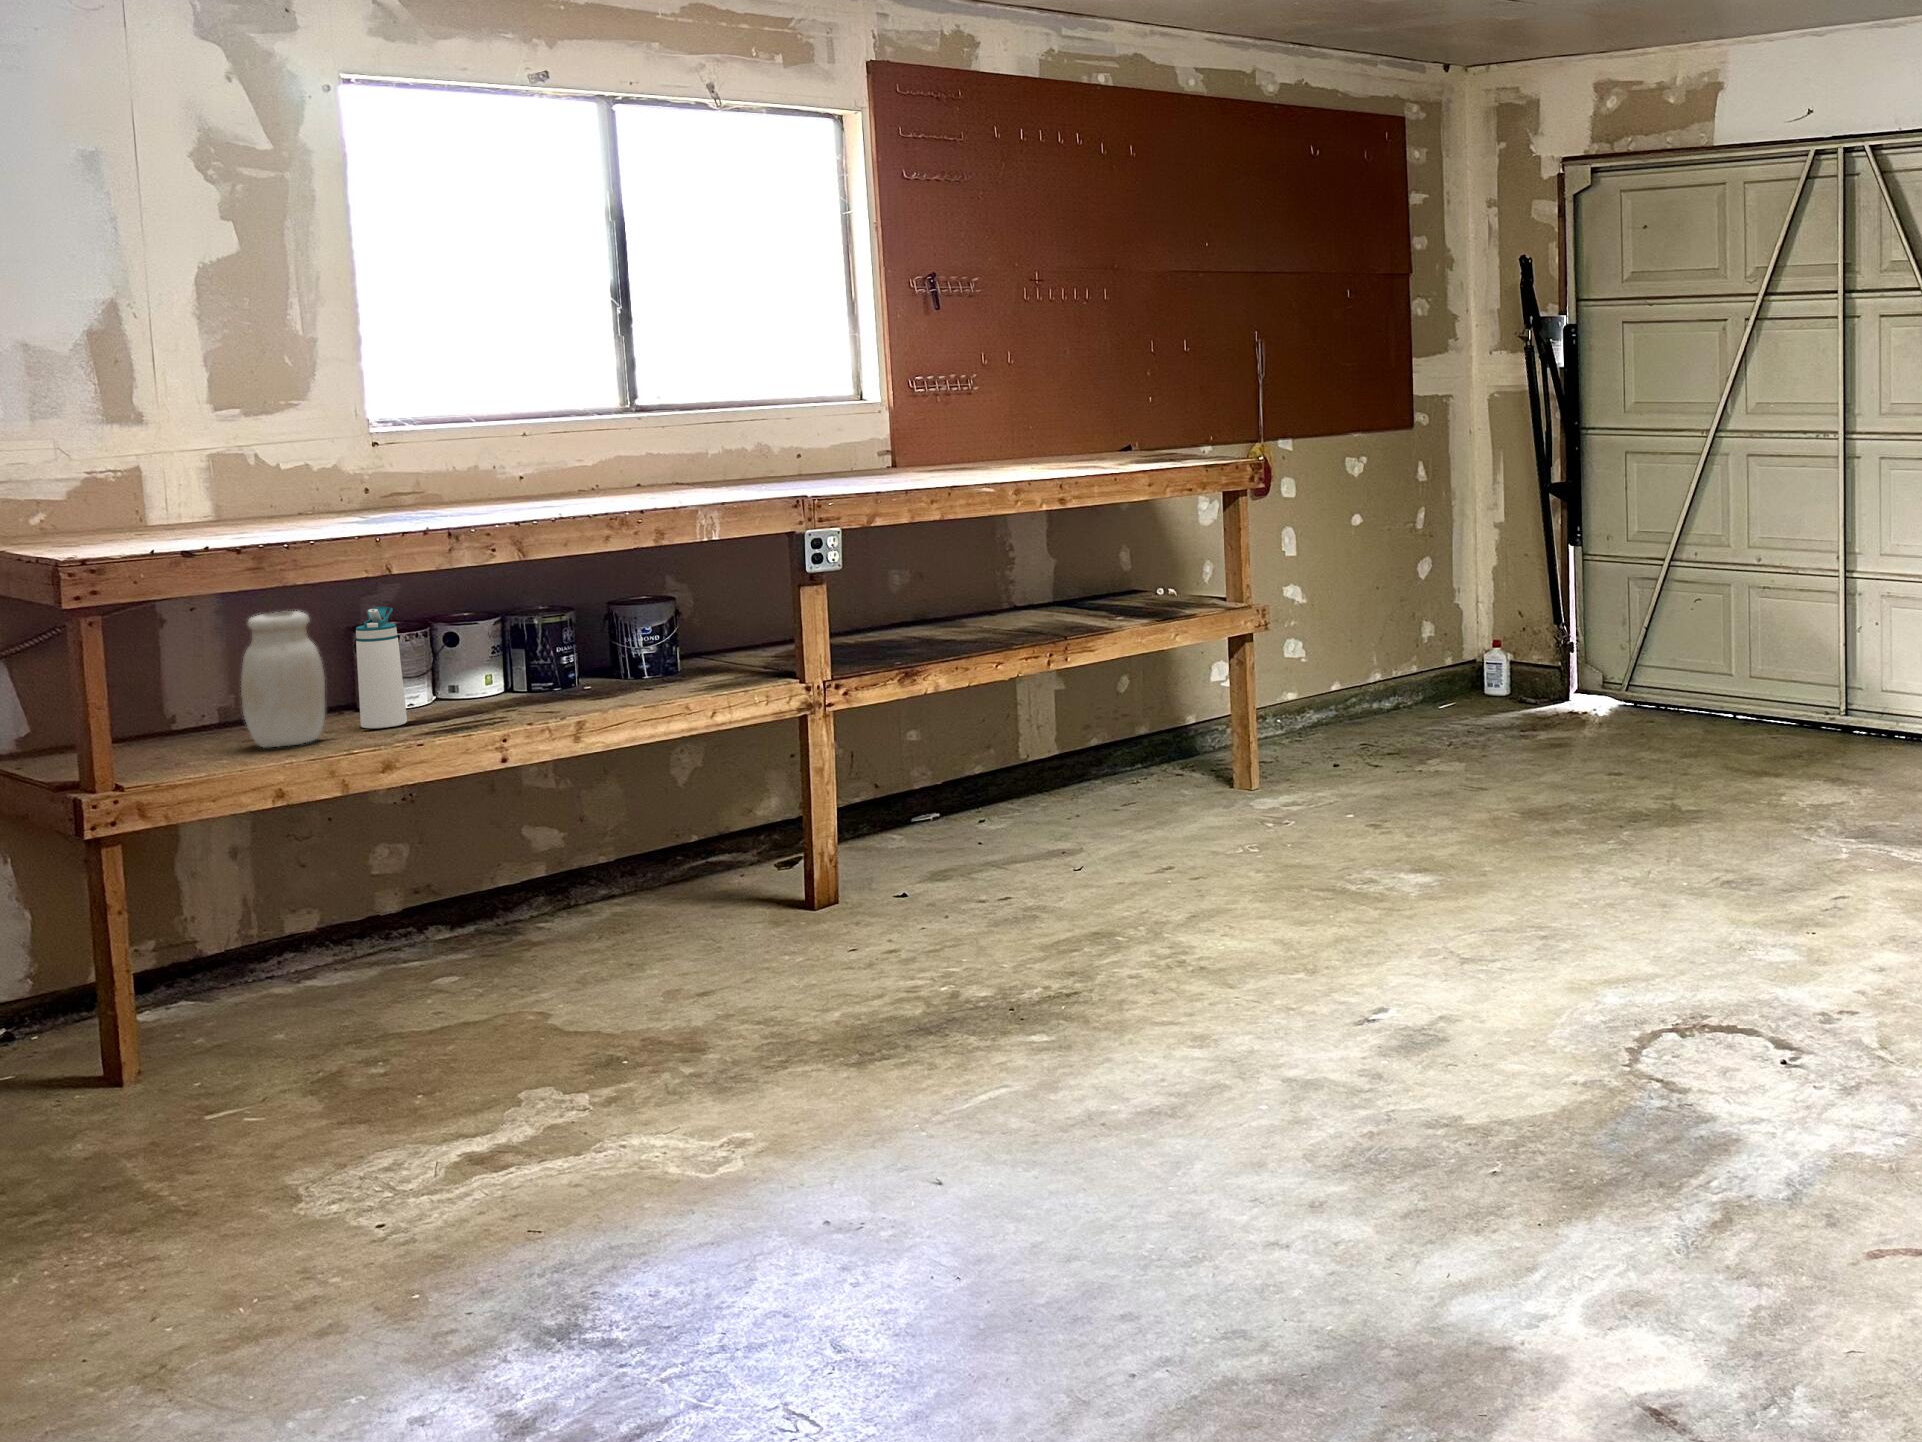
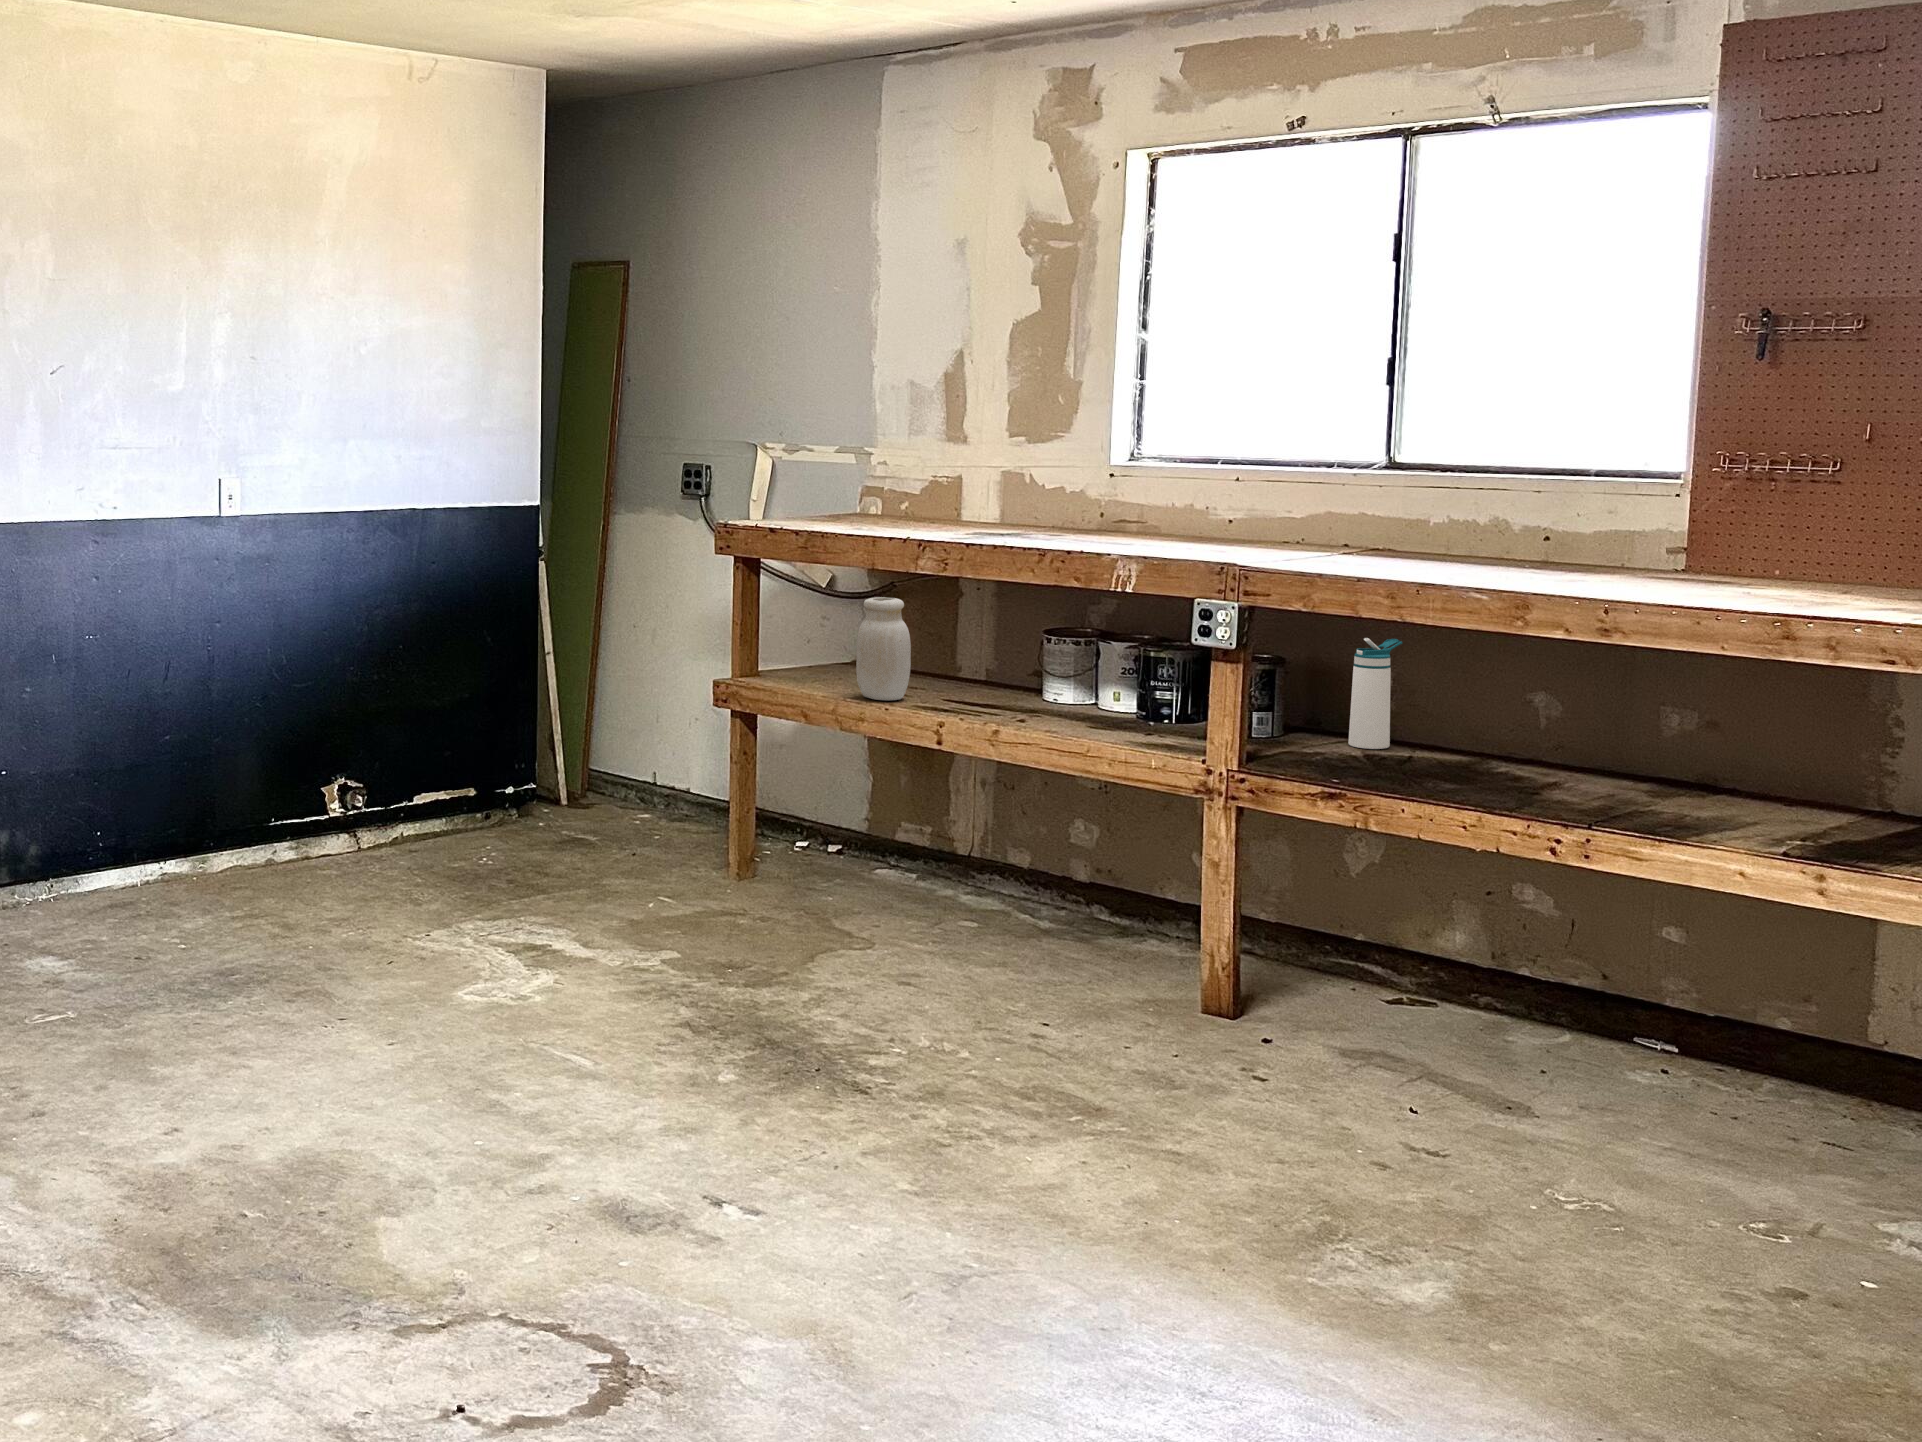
water bottle: present [356,607,407,728] -> present [1348,638,1402,749]

